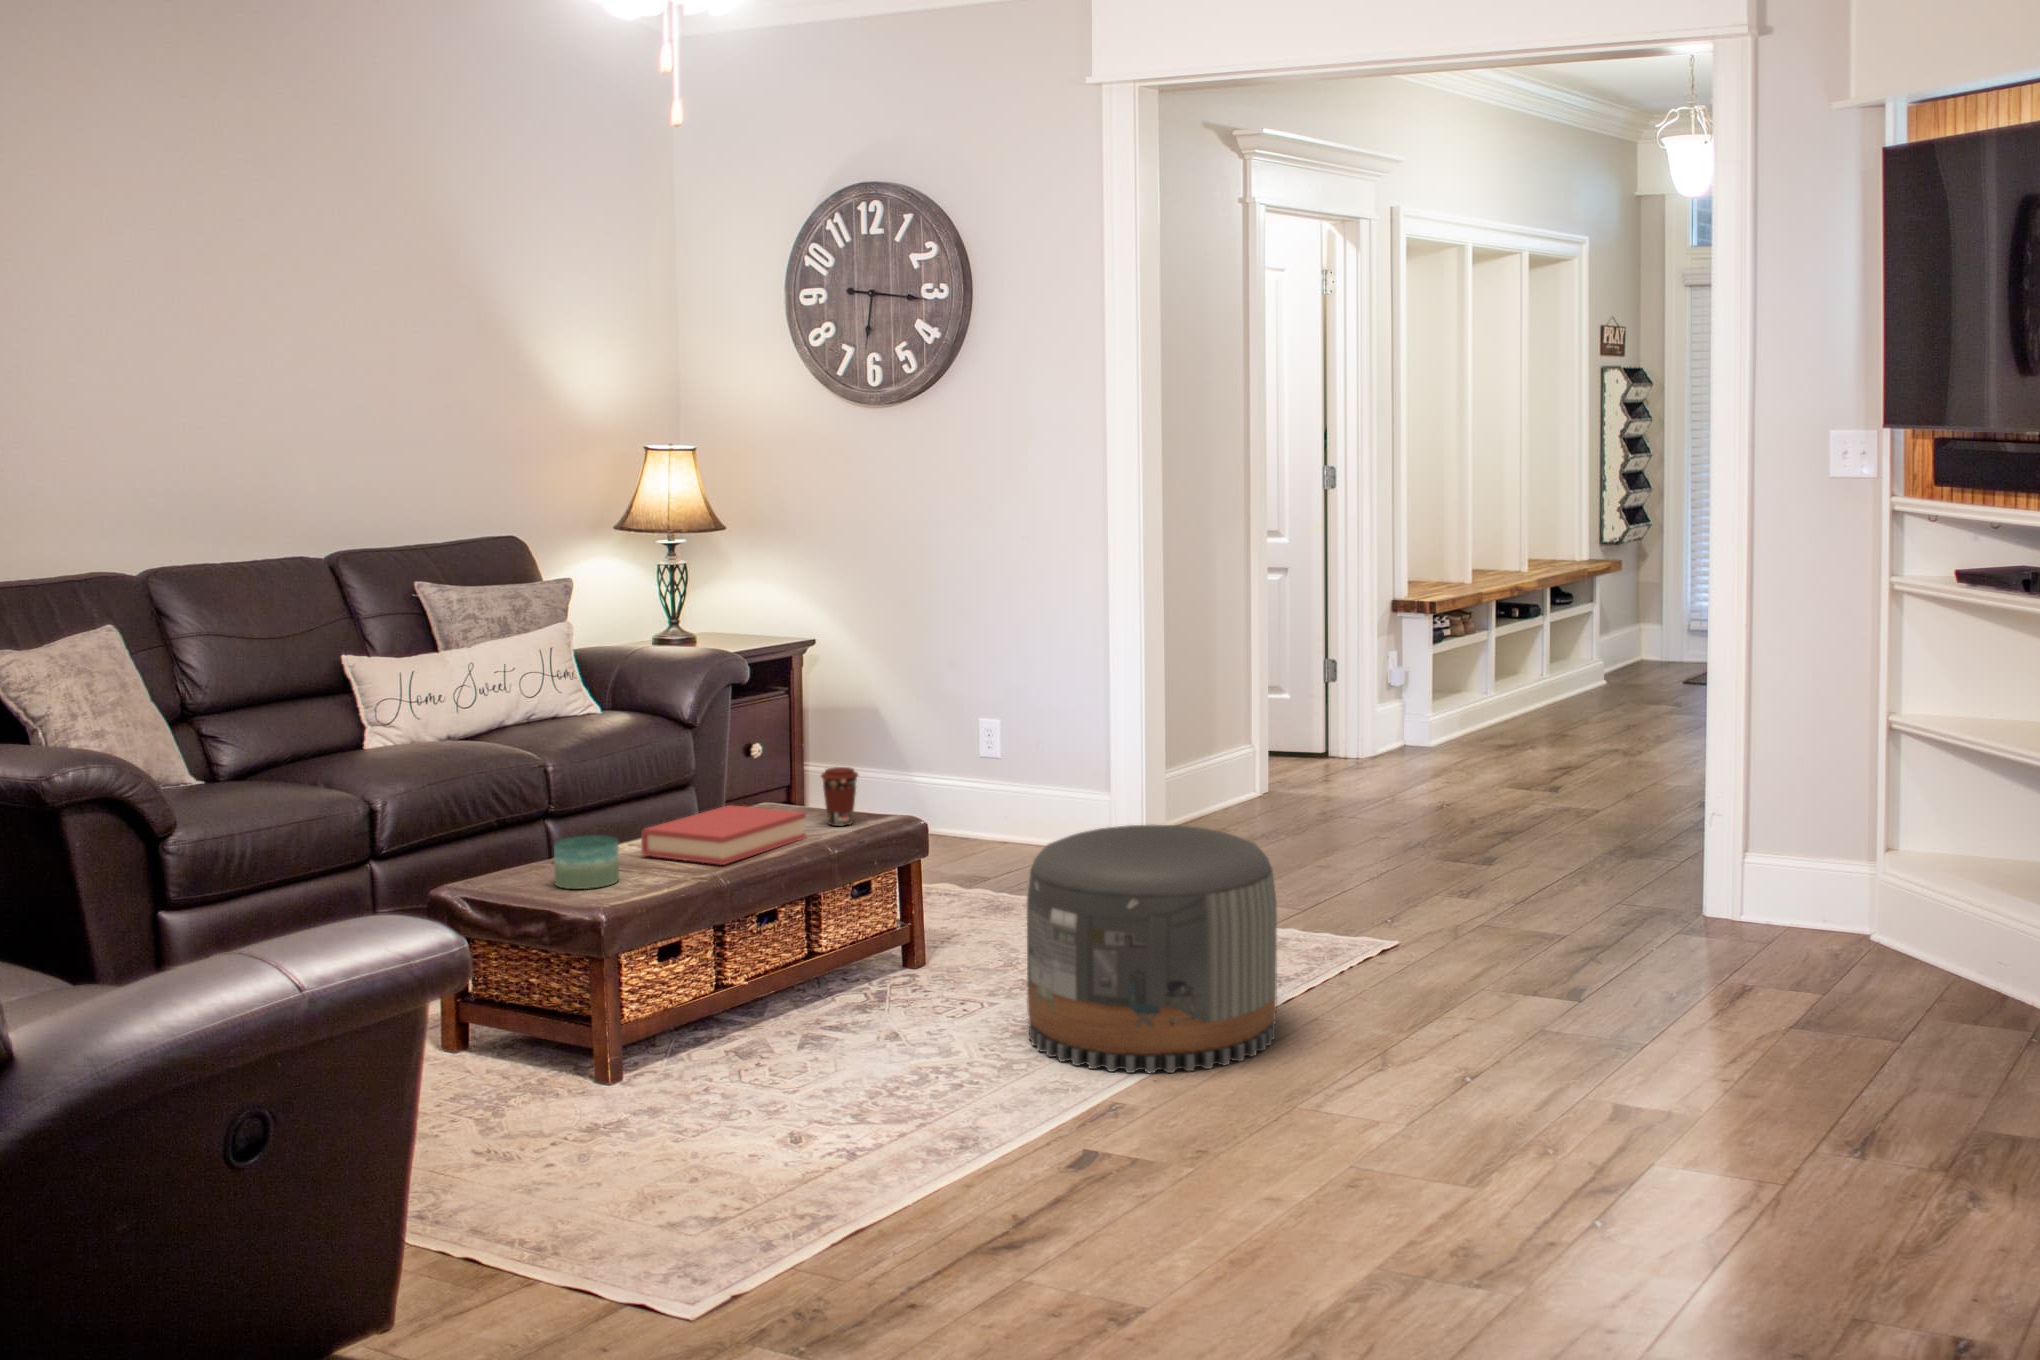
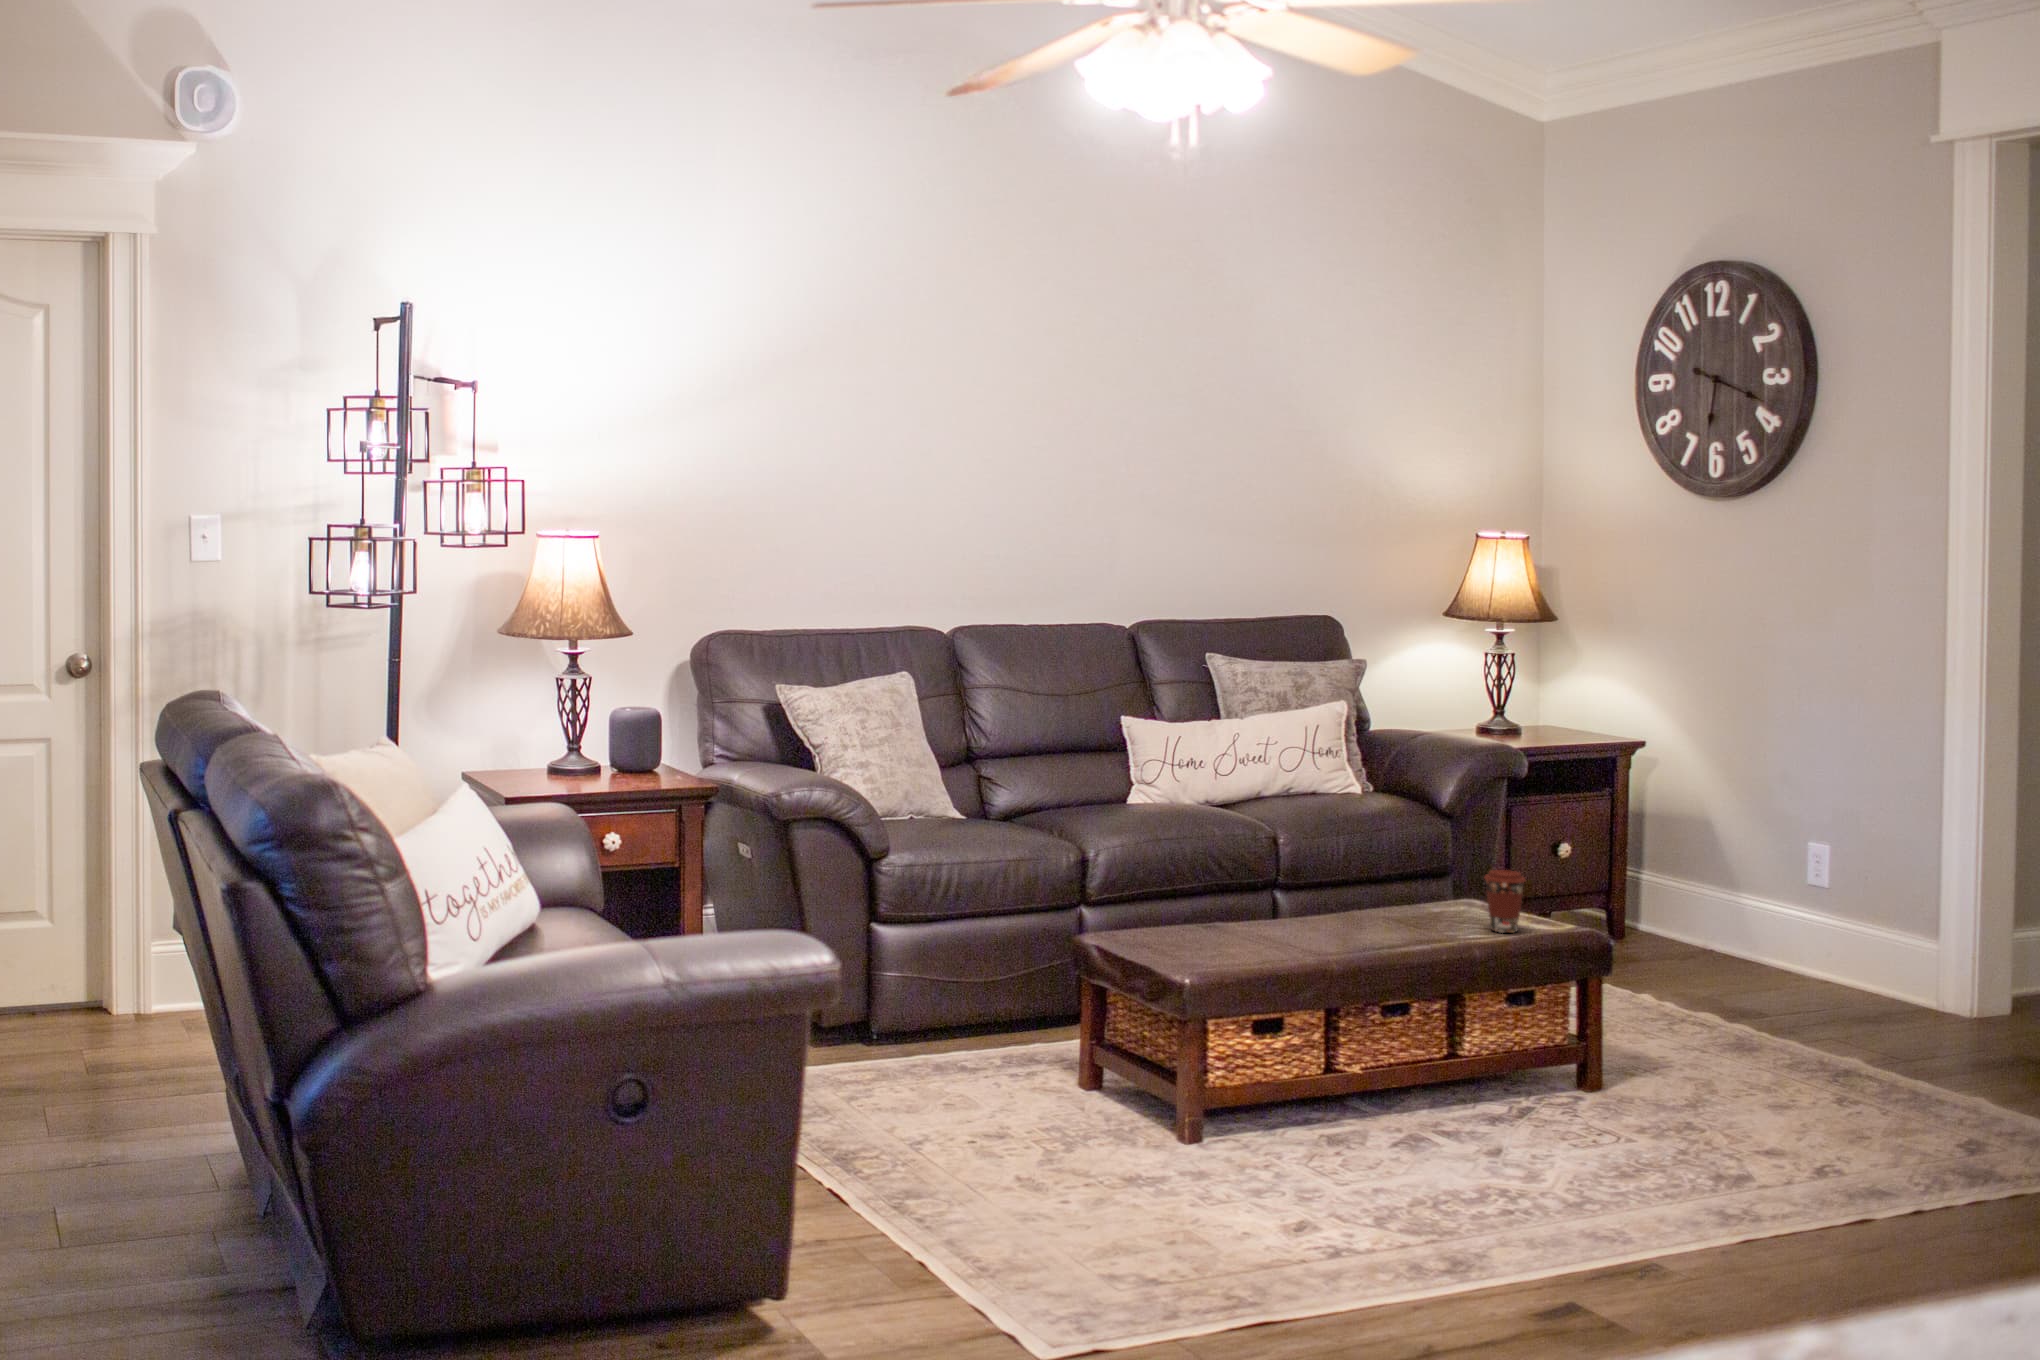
hardback book: present [641,805,806,865] -> none [1278,893,1453,948]
pouf: present [1027,825,1277,1073] -> none [1644,979,1980,1292]
candle: present [554,835,619,889] -> none [1173,897,1234,948]

